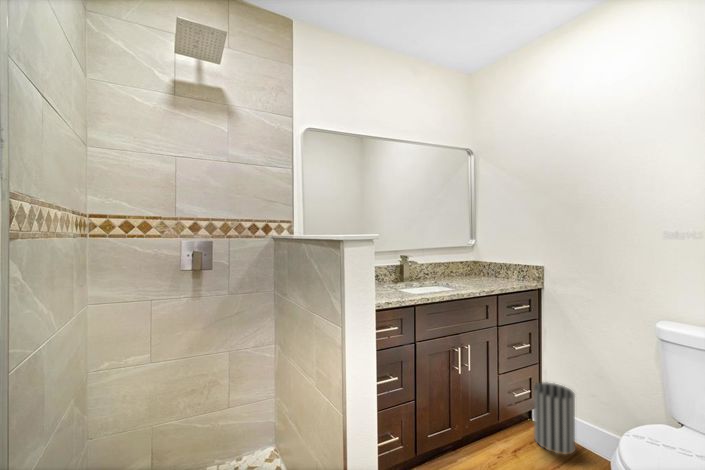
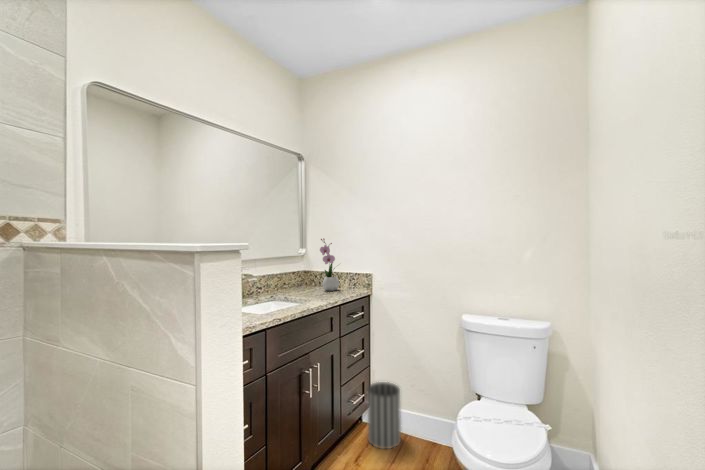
flower arrangement: none [484,229,509,282] -> present [320,239,339,291]

